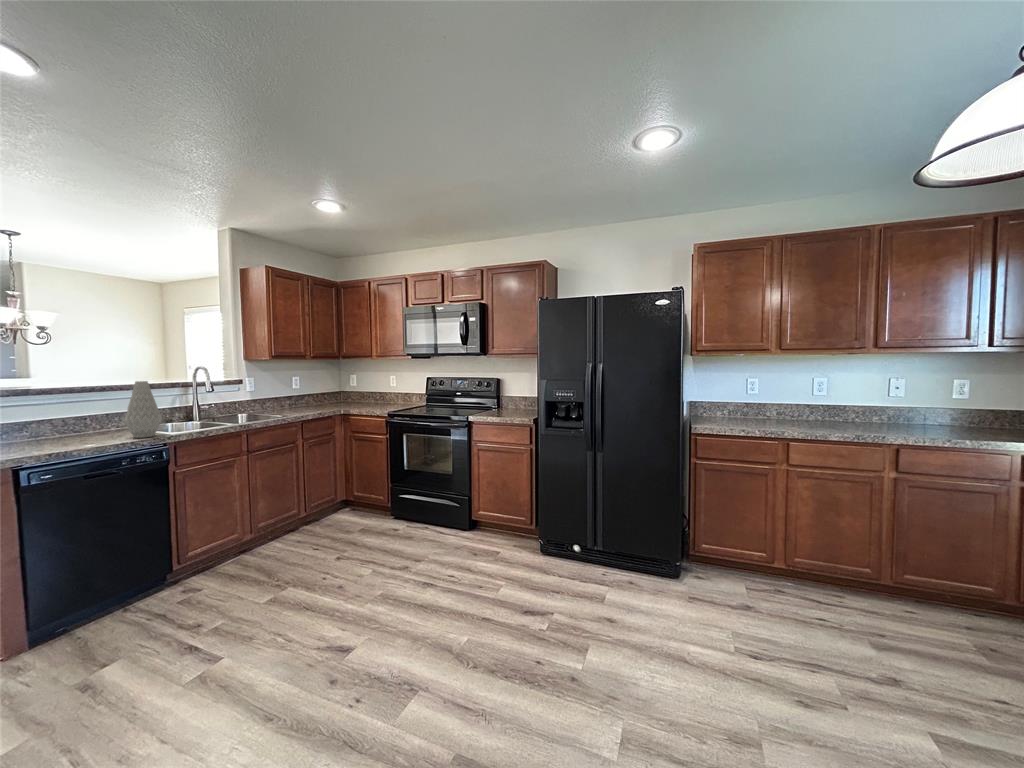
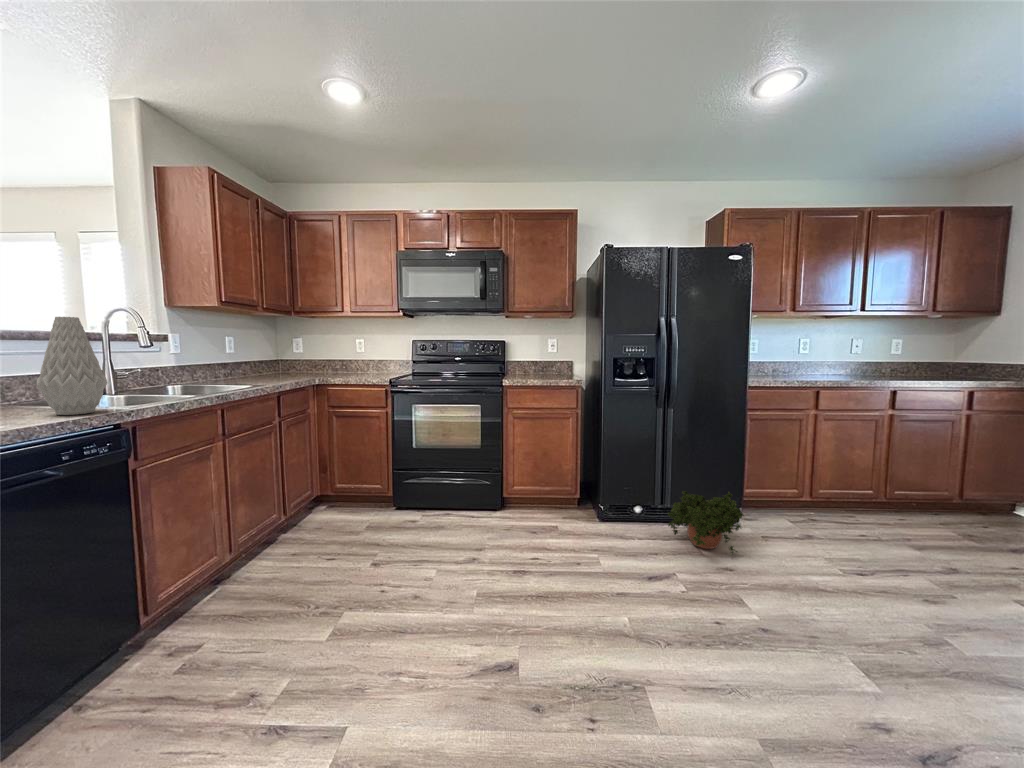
potted plant: none [580,535,653,608] -> present [668,491,744,554]

